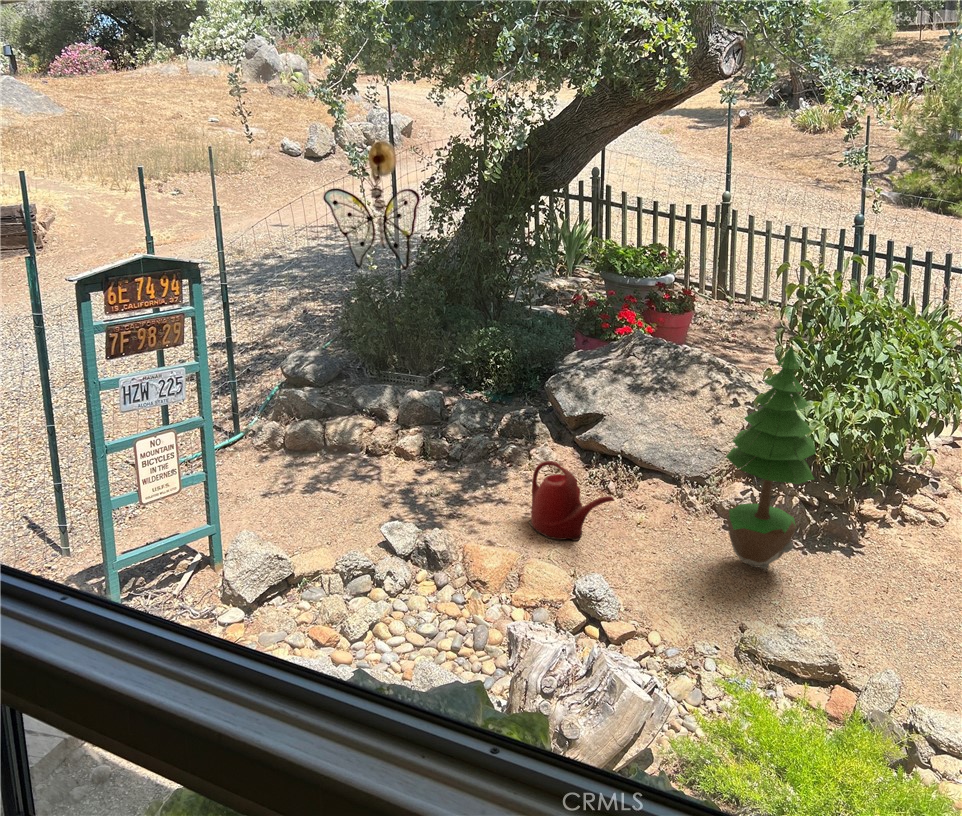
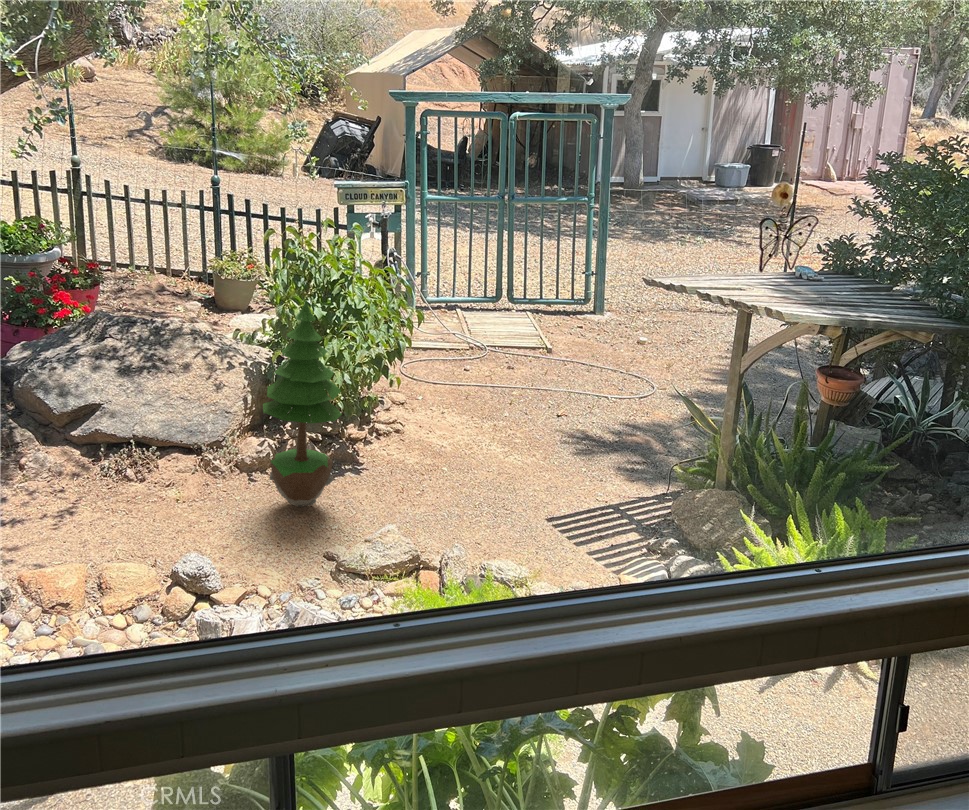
watering can: present [529,461,614,541] -> none [64,459,171,538]

